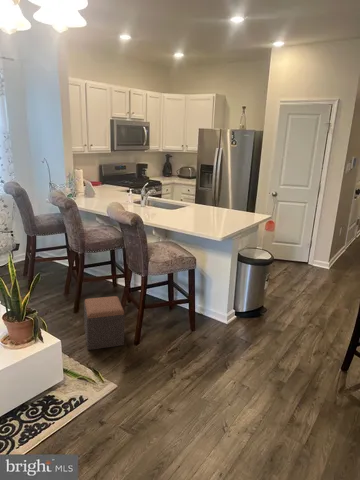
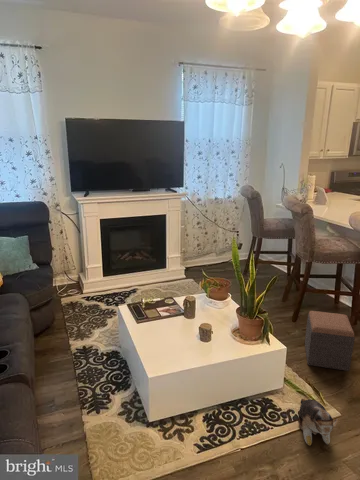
plush toy: none [79,381,111,425] -> present [298,399,338,445]

